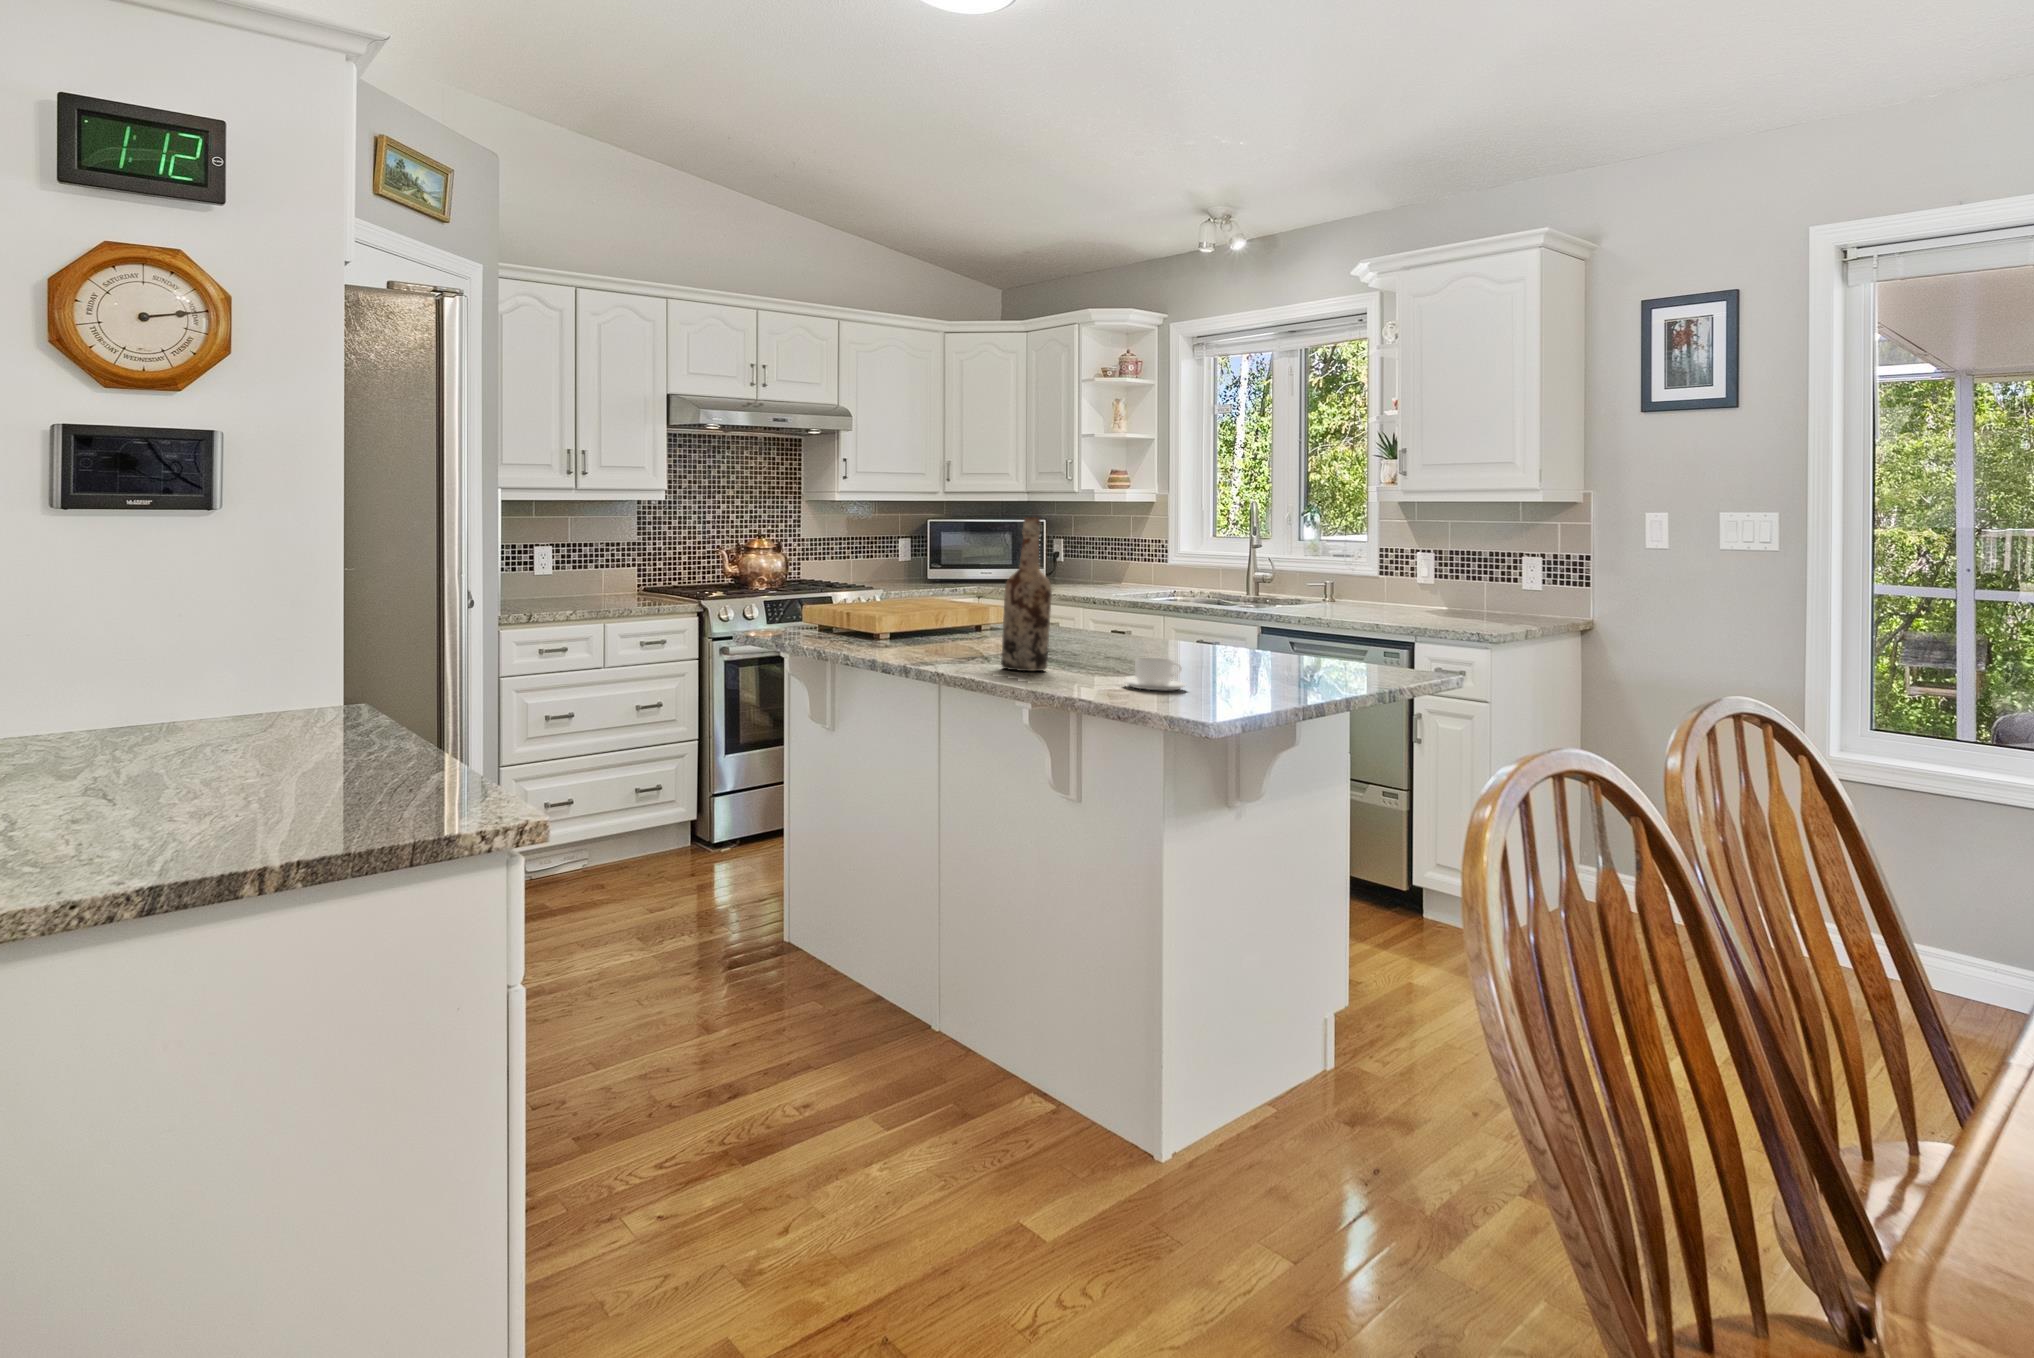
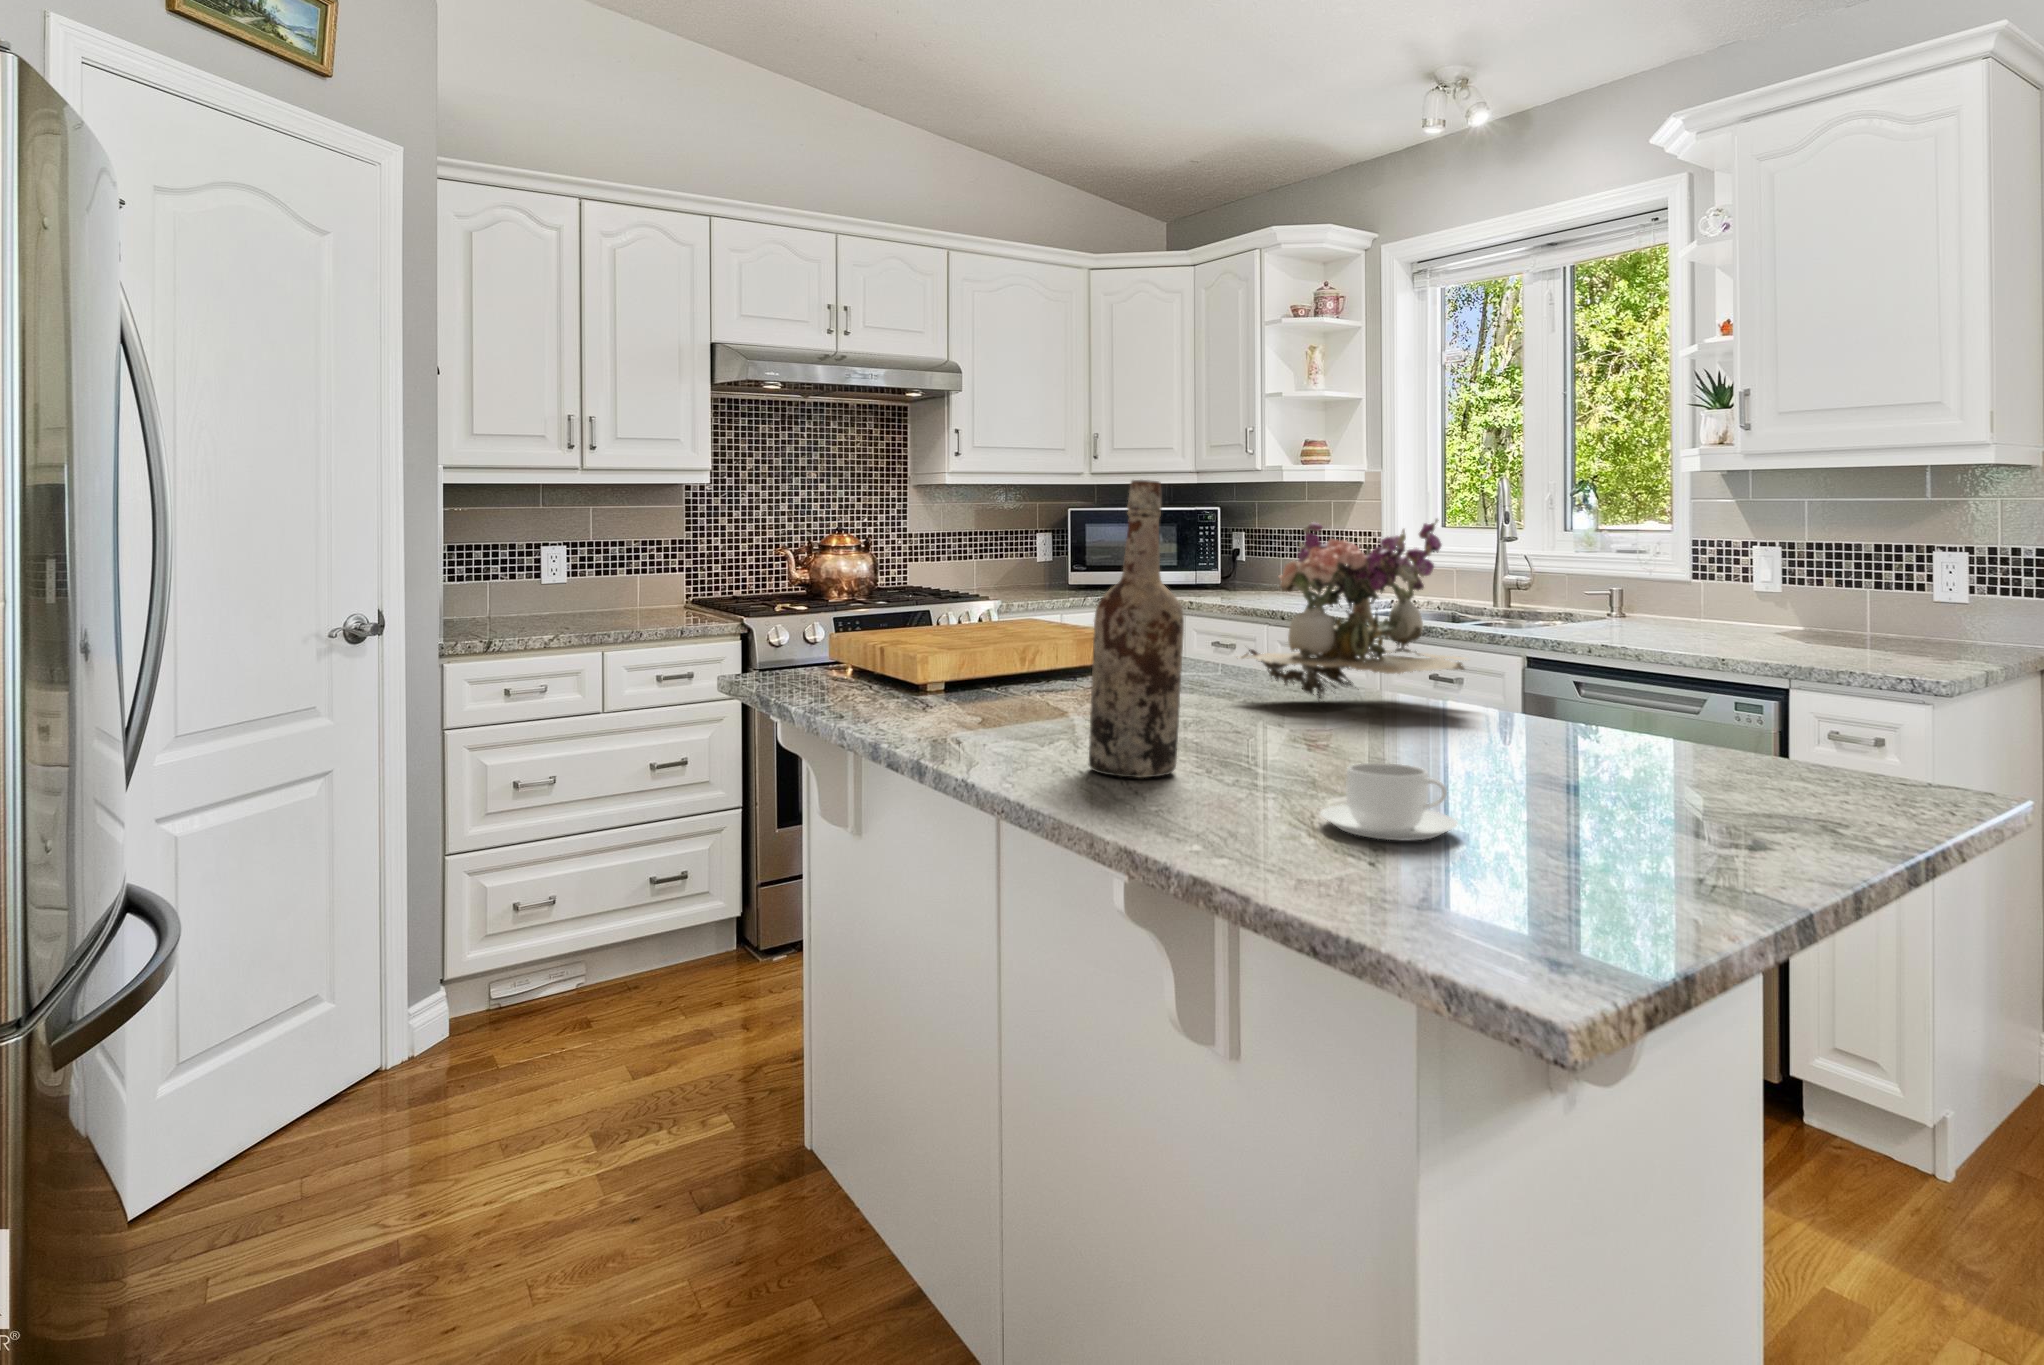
flower arrangement: none [1069,534,1213,649] -> present [1239,519,1468,701]

